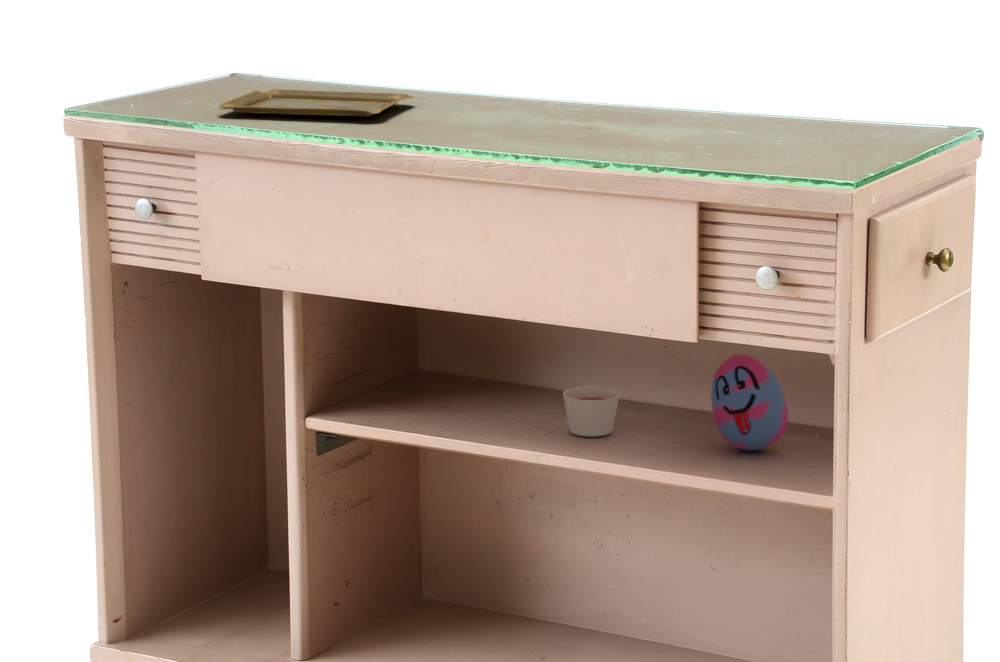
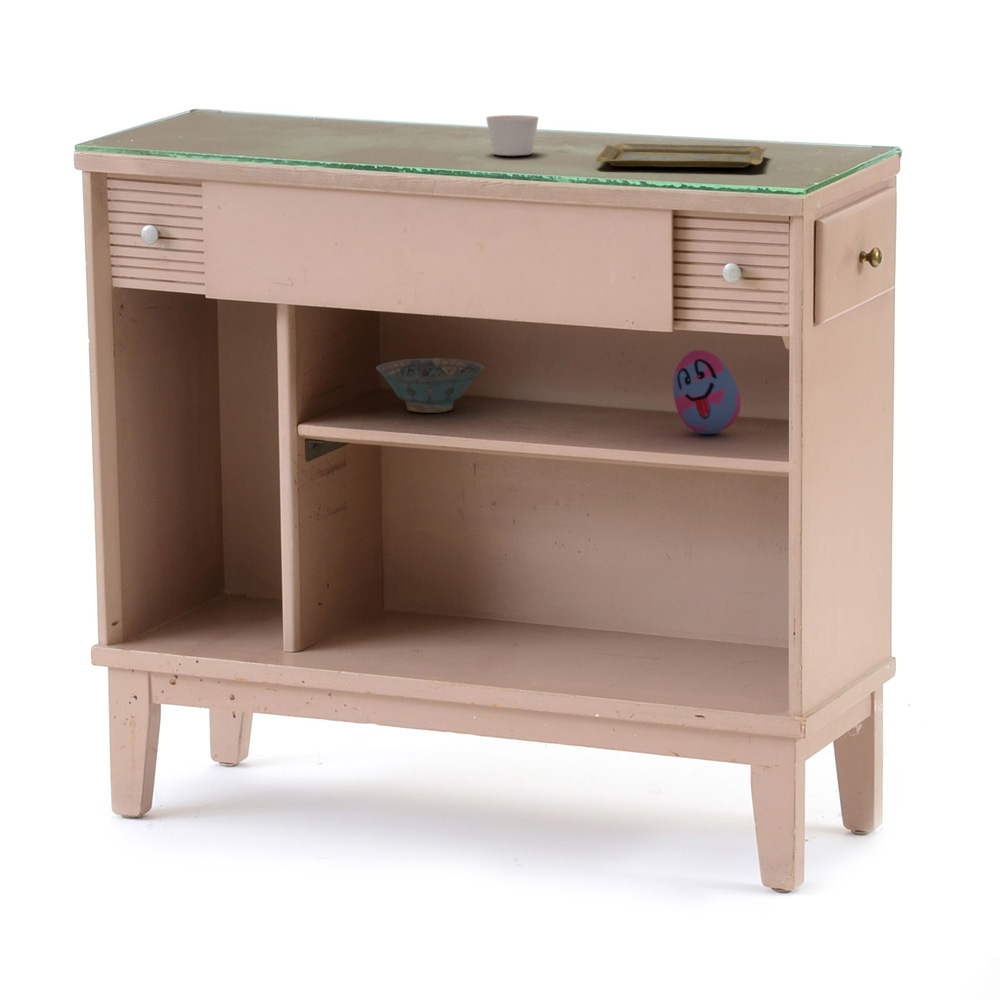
tray: present [219,89,413,116] -> present [596,143,767,167]
ceramic bowl: none [396,344,515,407] -> present [376,358,484,413]
candle: present [563,386,620,437] -> present [486,115,538,156]

